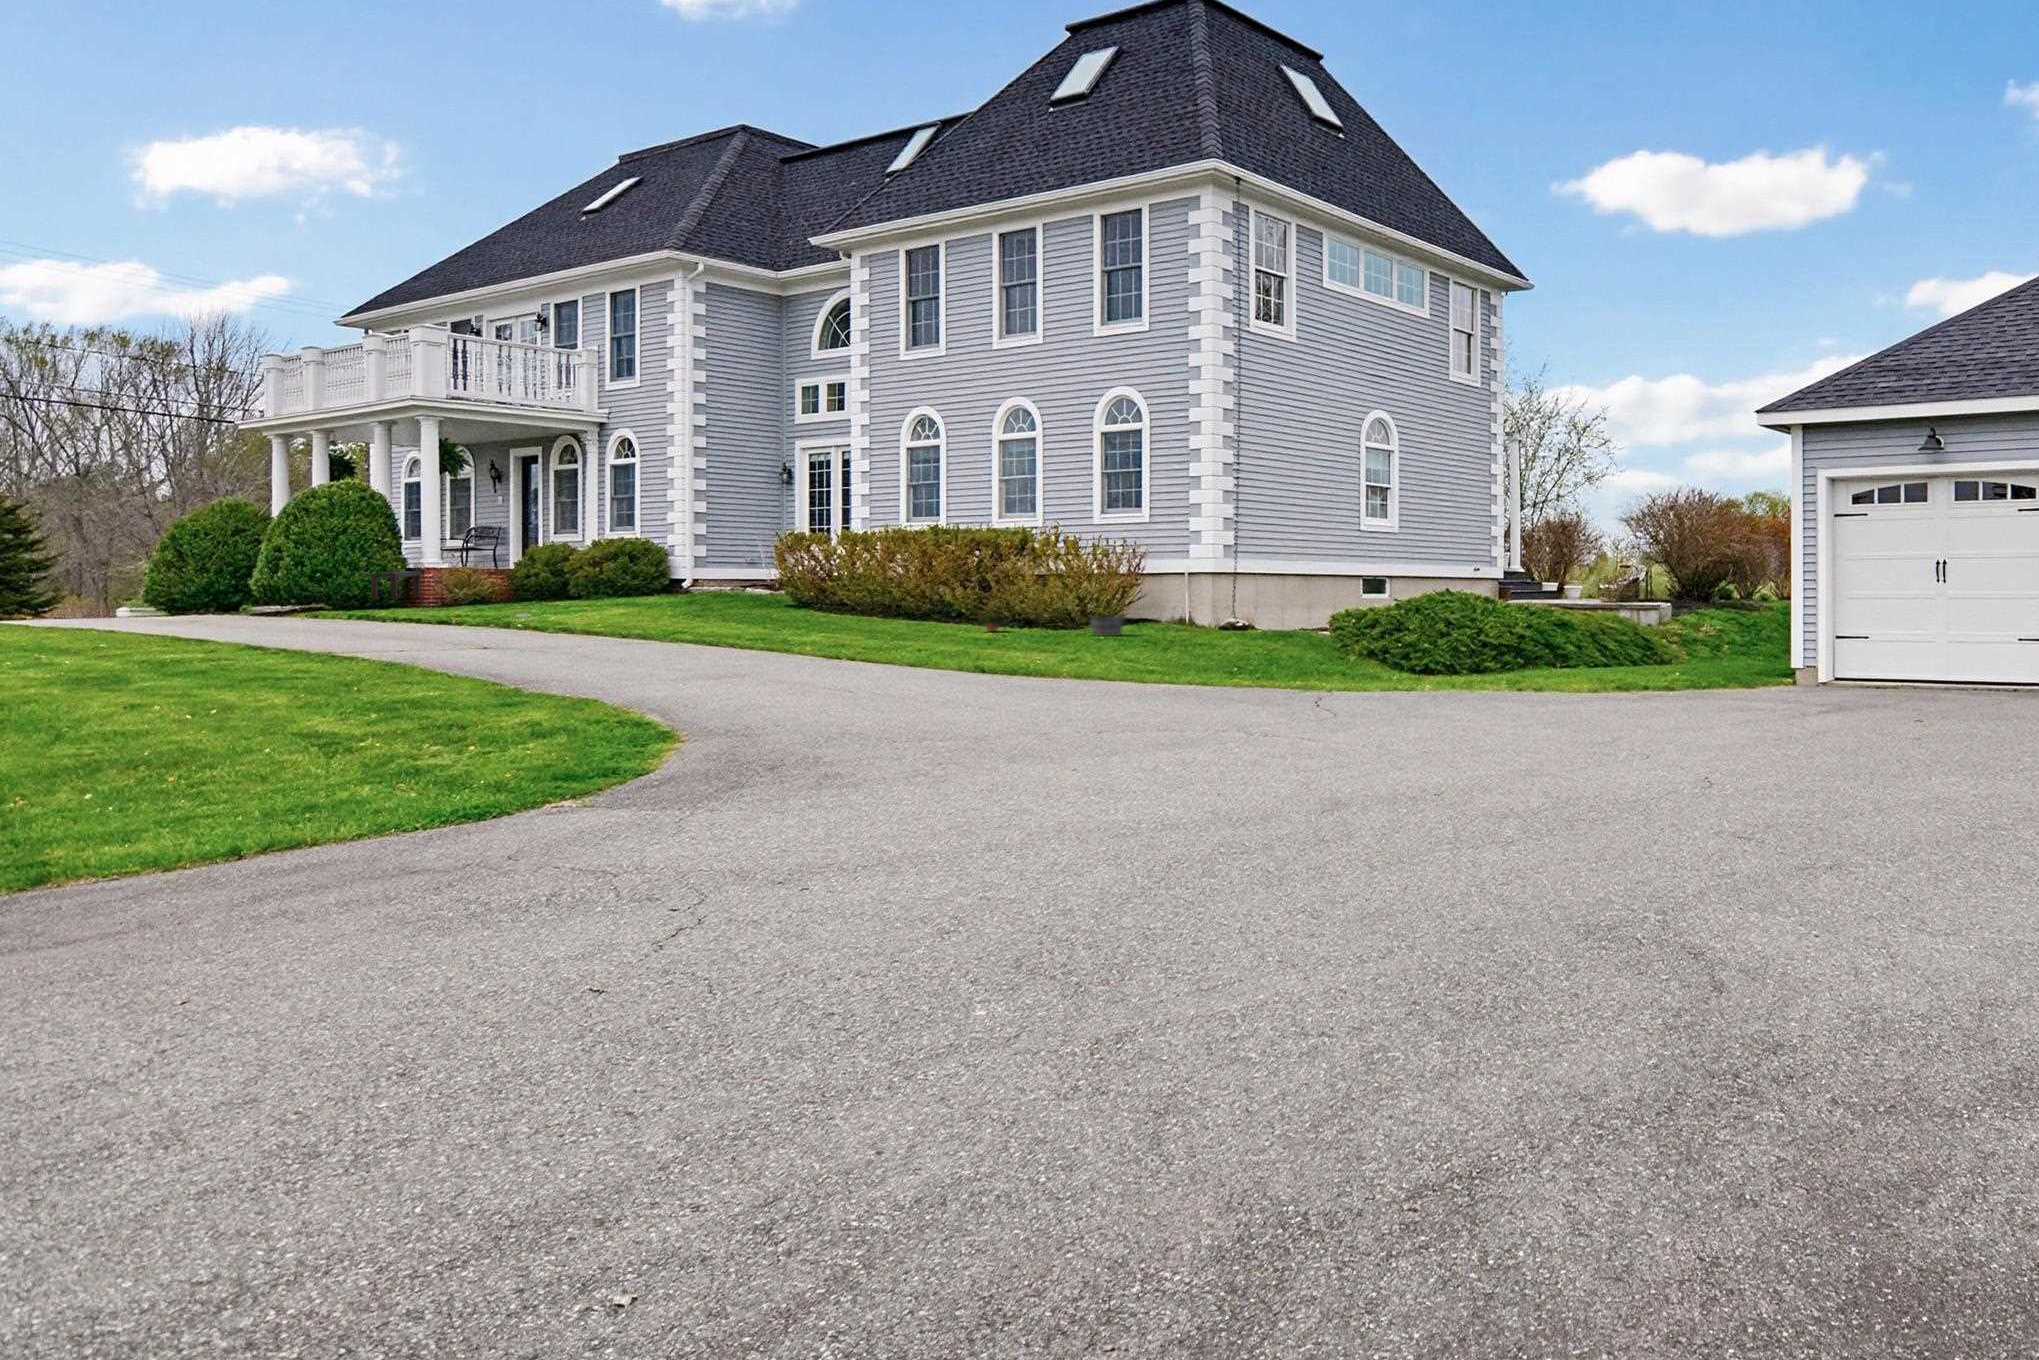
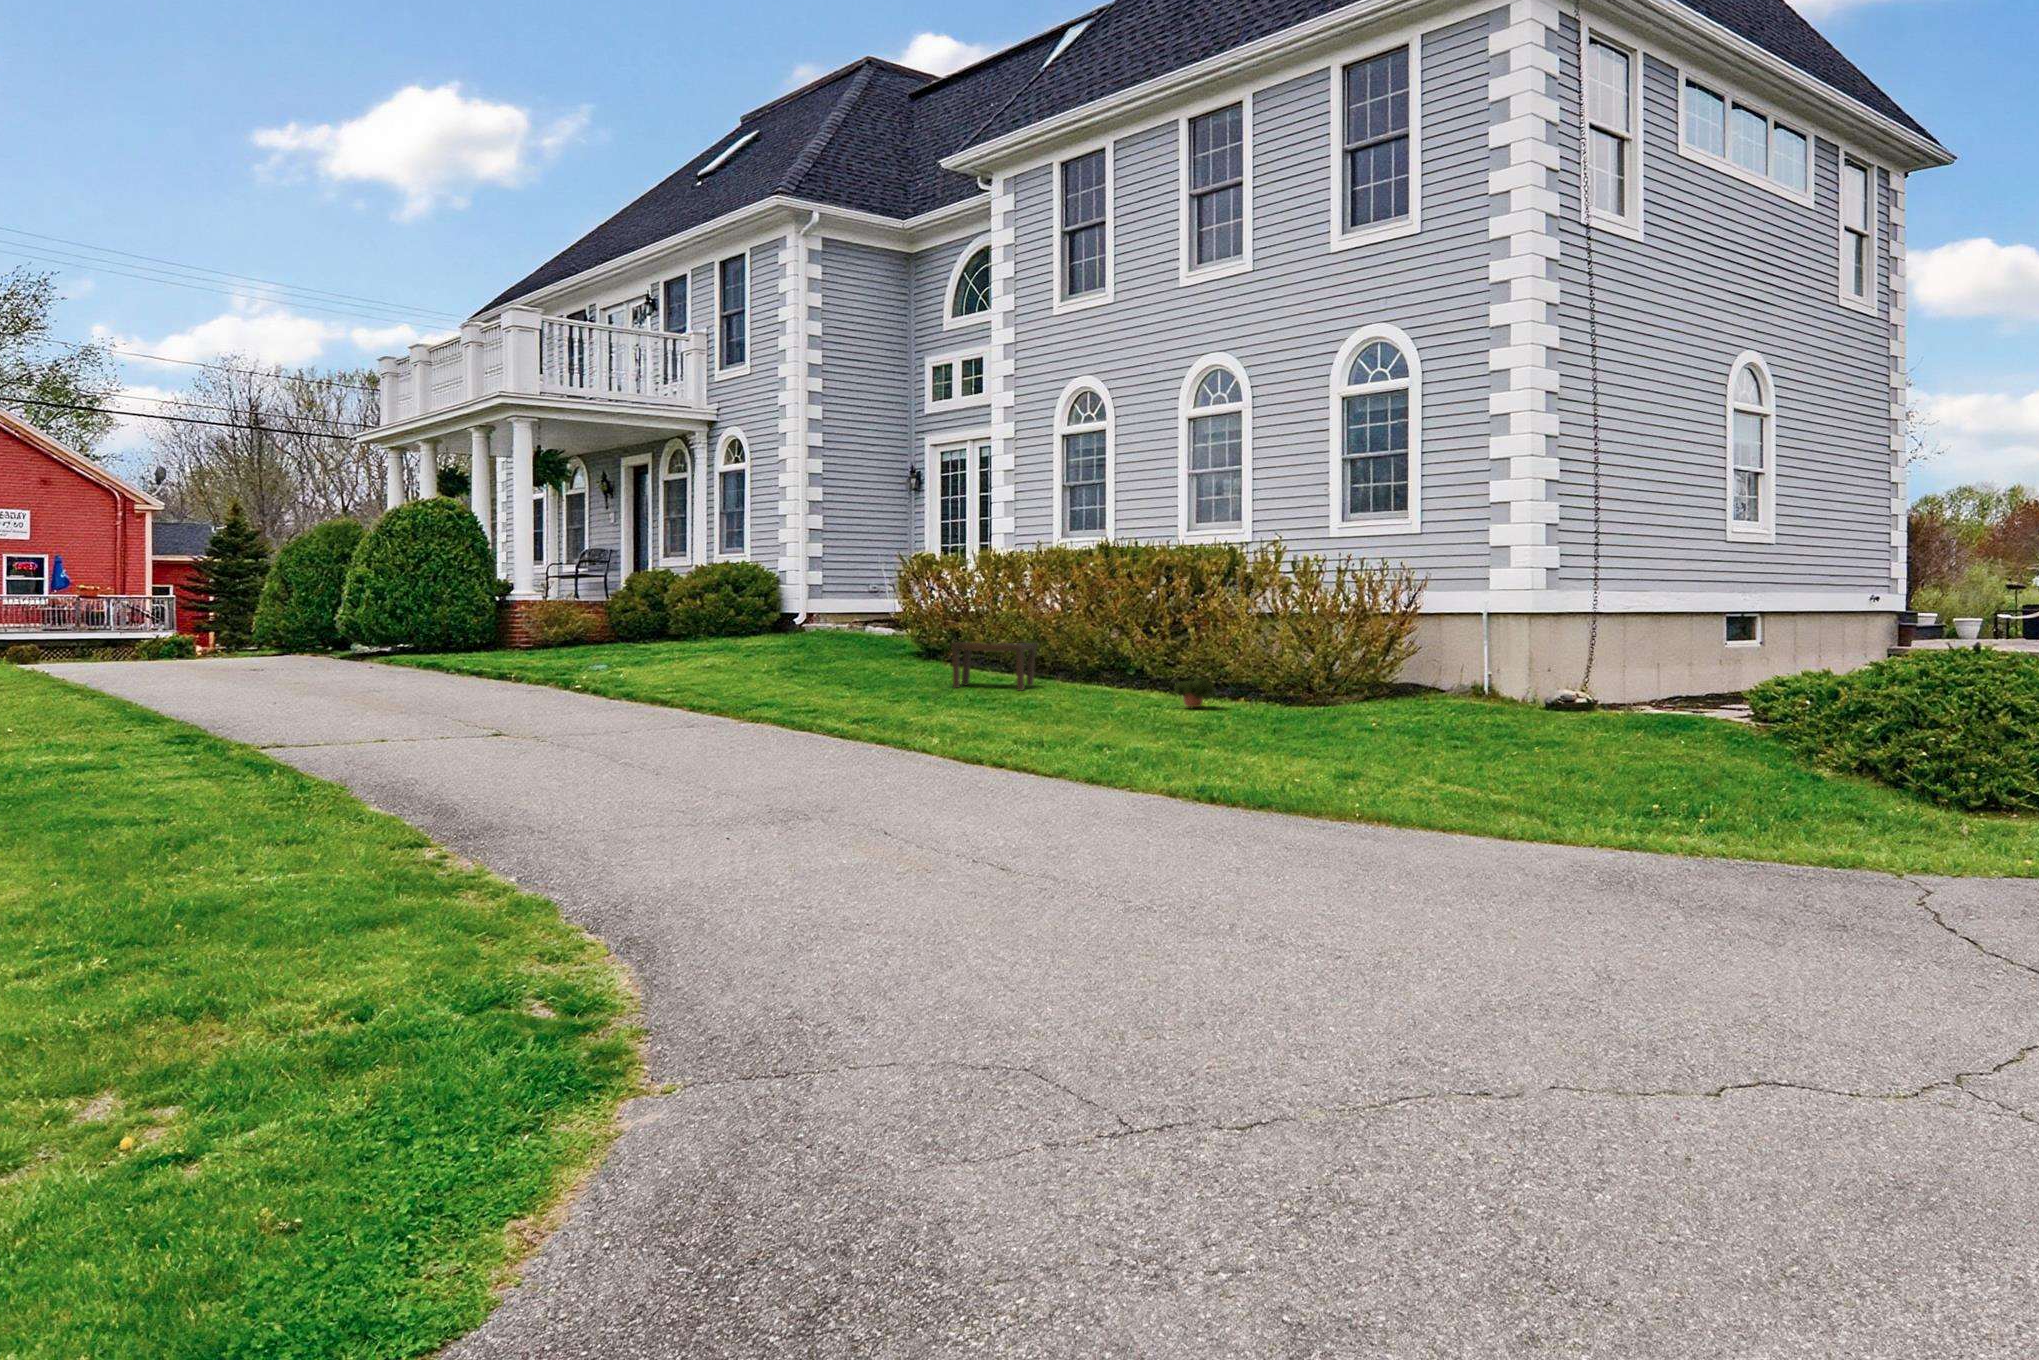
bench: present [371,571,422,600] -> present [951,642,1037,691]
bucket: present [1090,615,1124,636] -> none [1345,681,1402,719]

